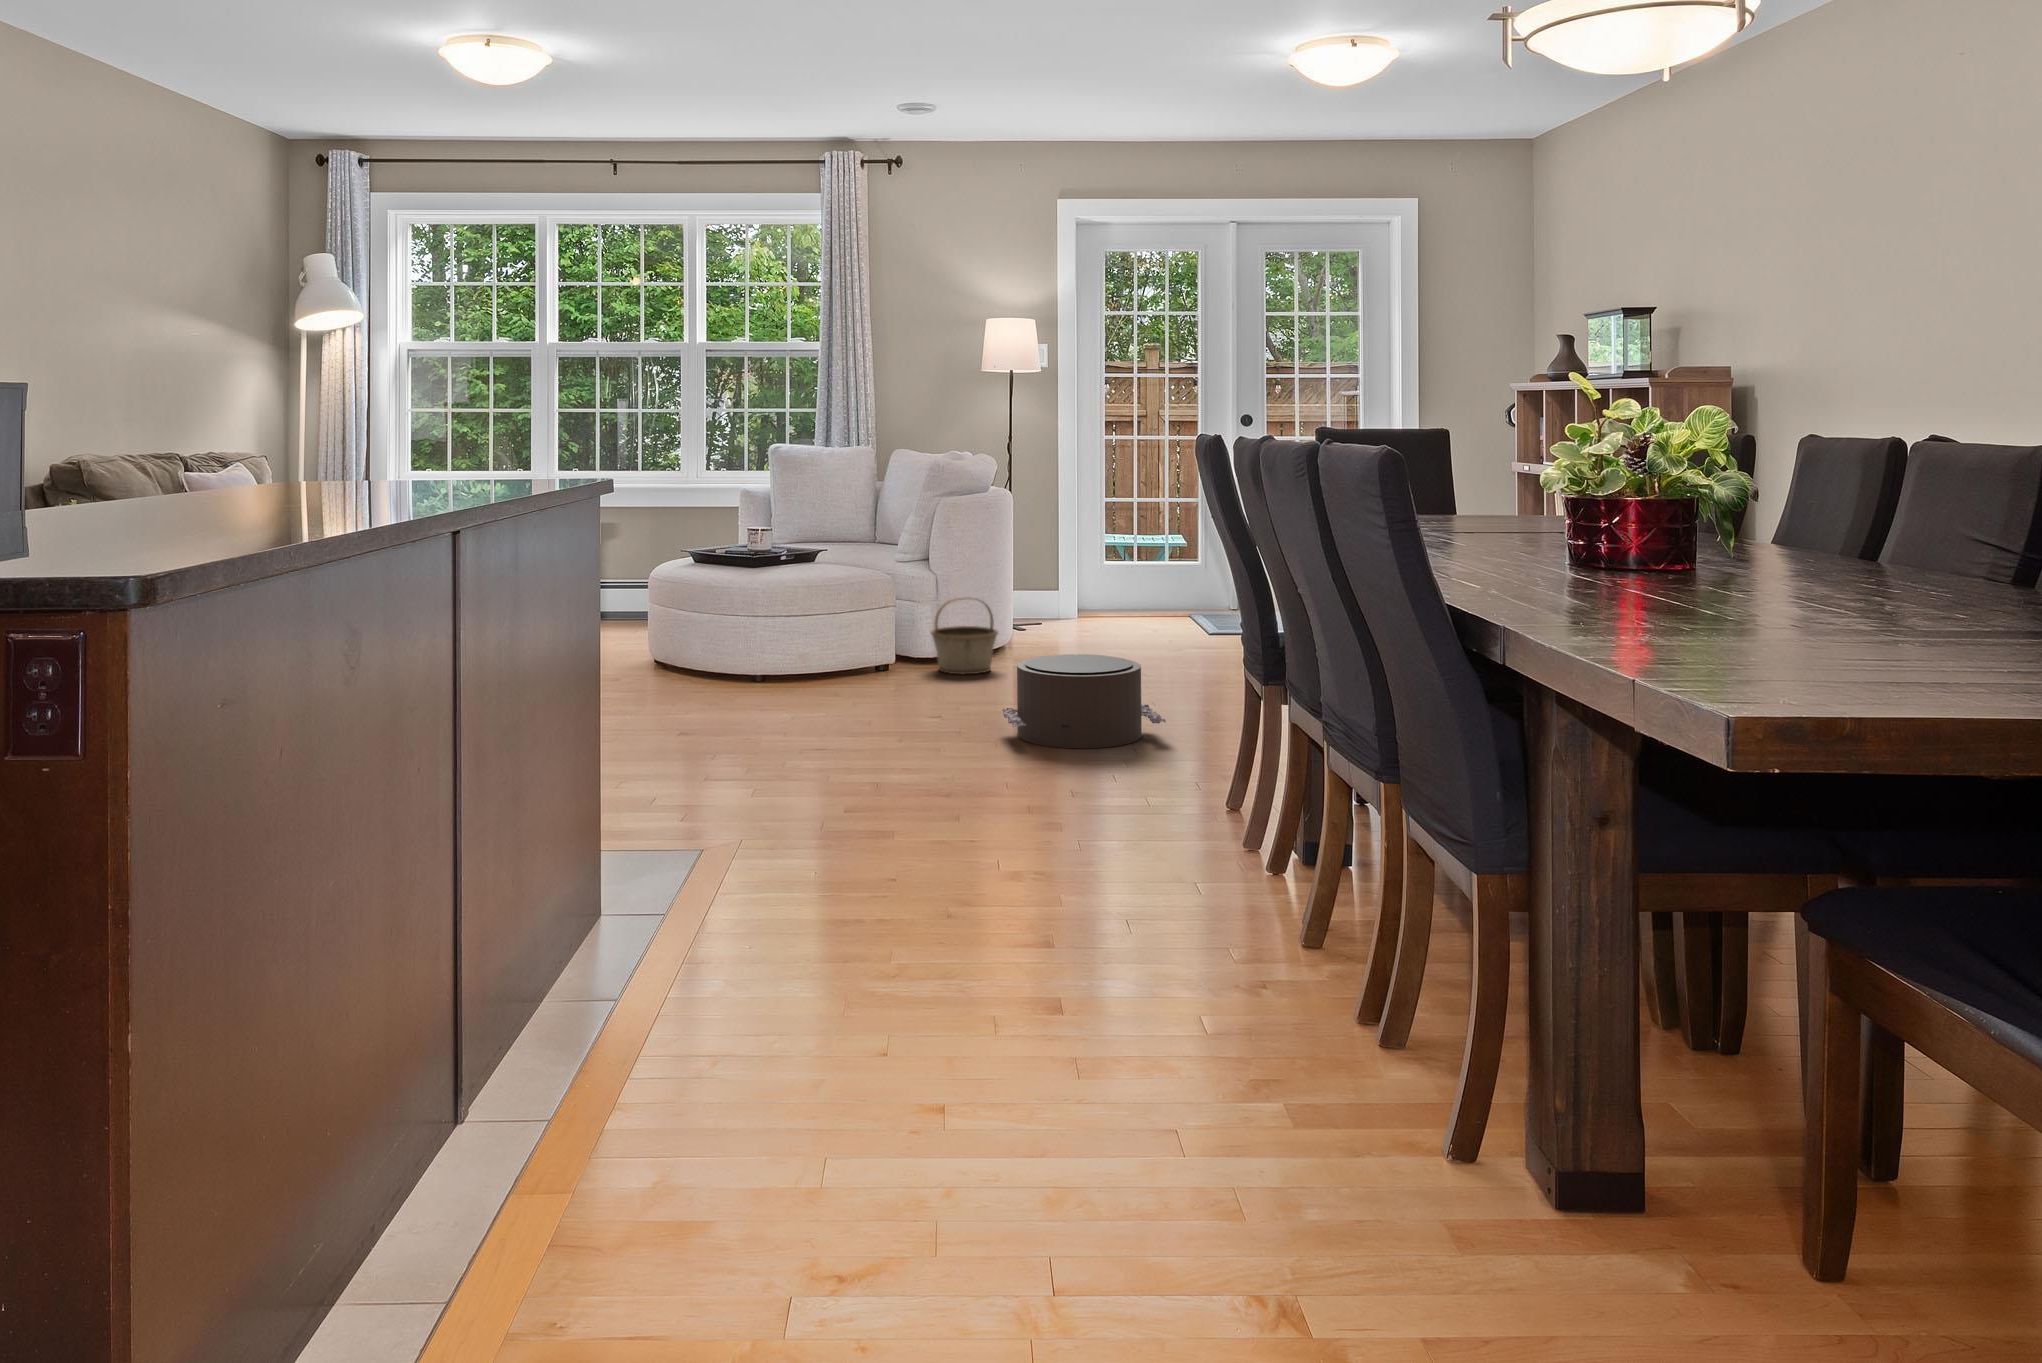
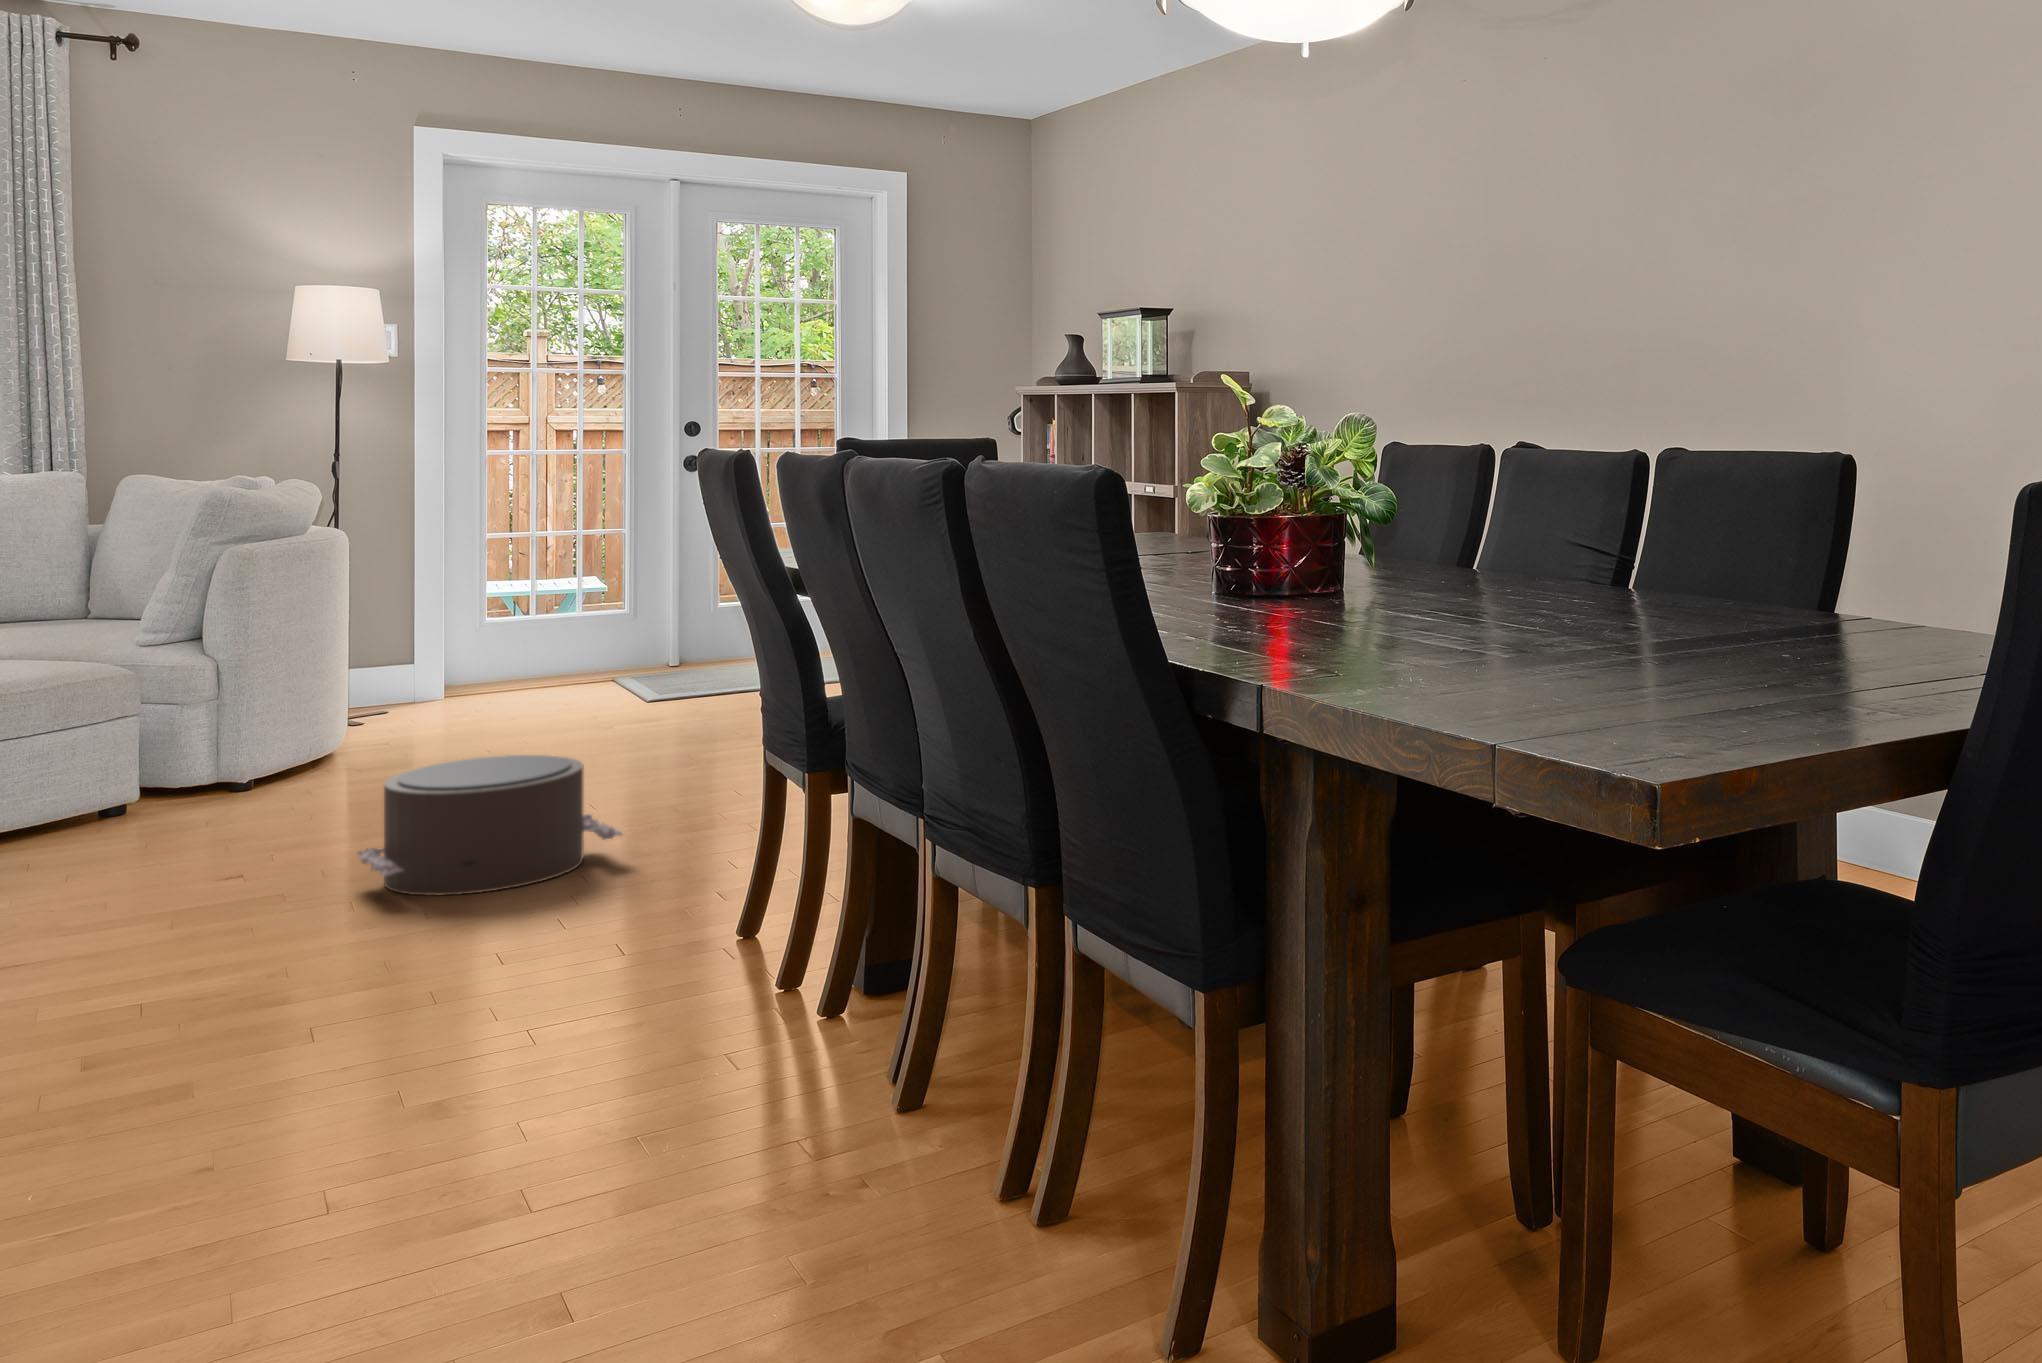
basket: present [931,598,998,674] -> none [205,690,328,807]

